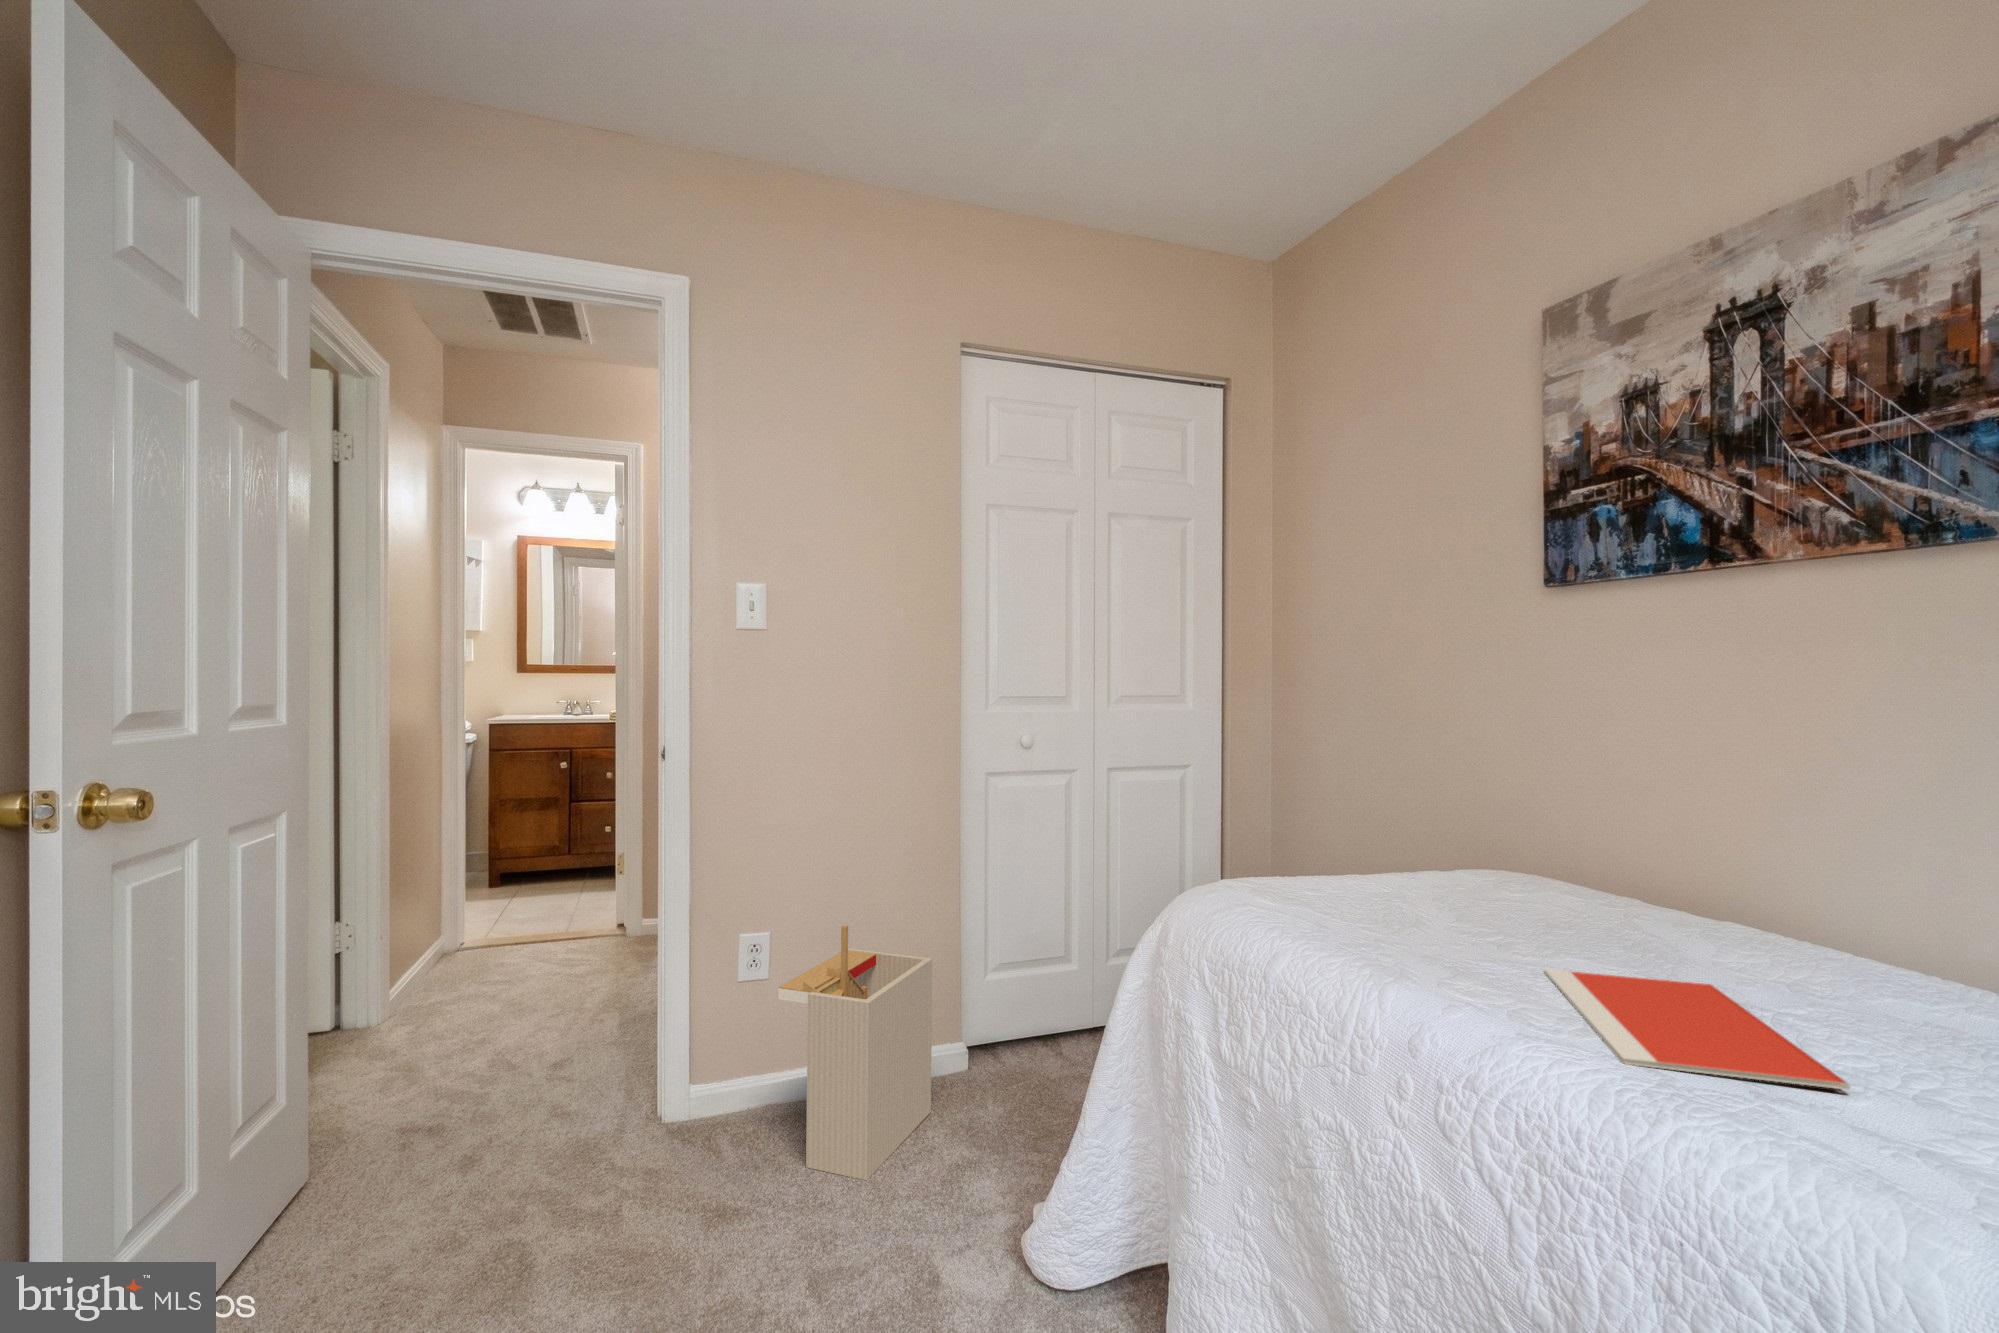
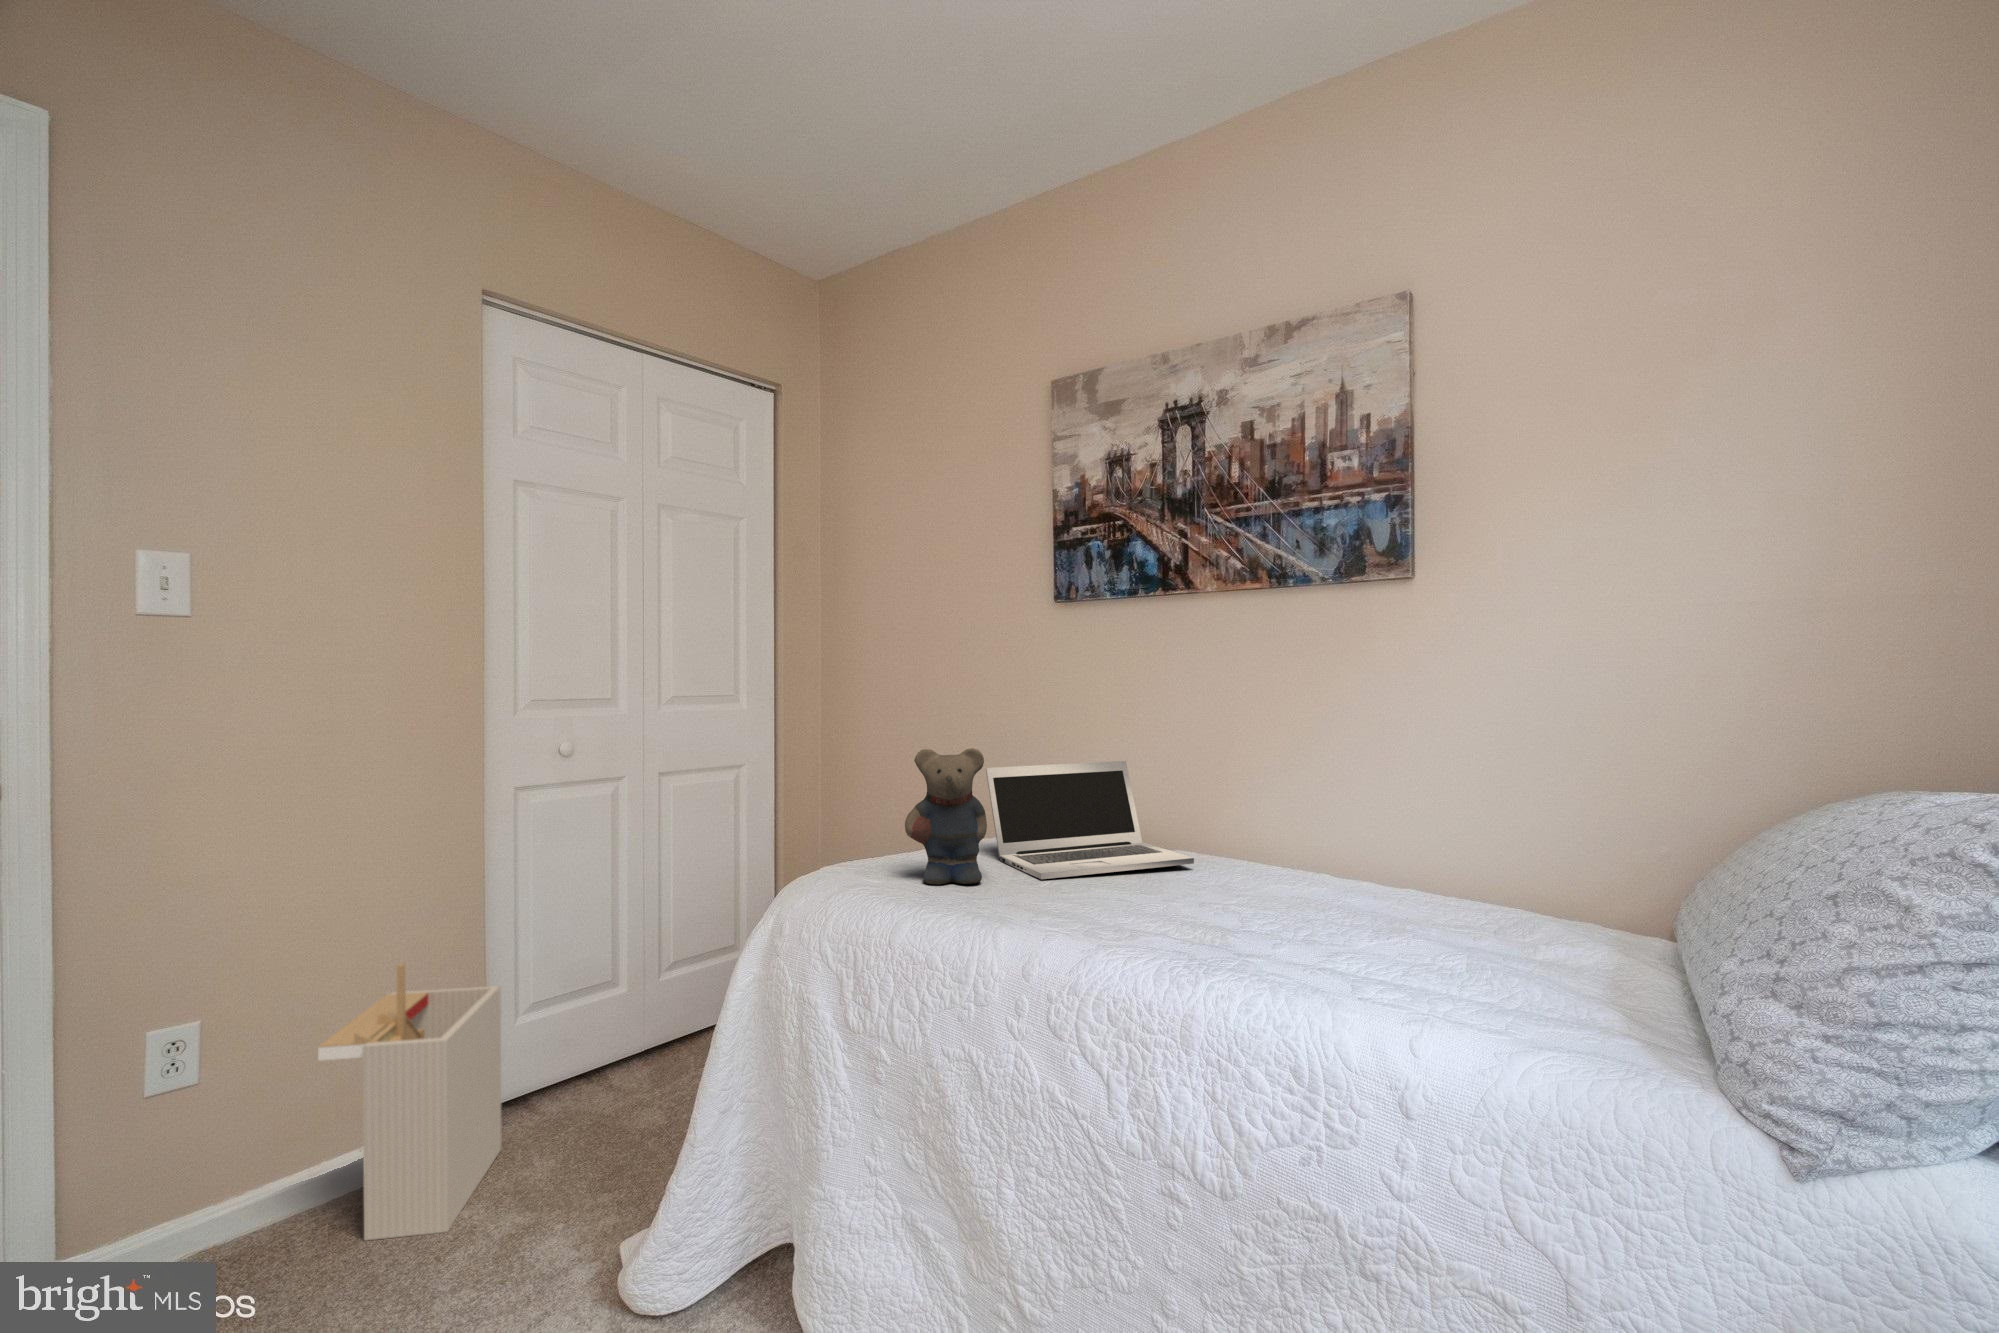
teddy bear: none [1299,761,1407,933] -> present [905,748,987,885]
laptop: none [1422,789,1746,951] -> present [986,761,1194,879]
notebook: present [1544,969,1850,1090] -> none [1085,886,1260,941]

